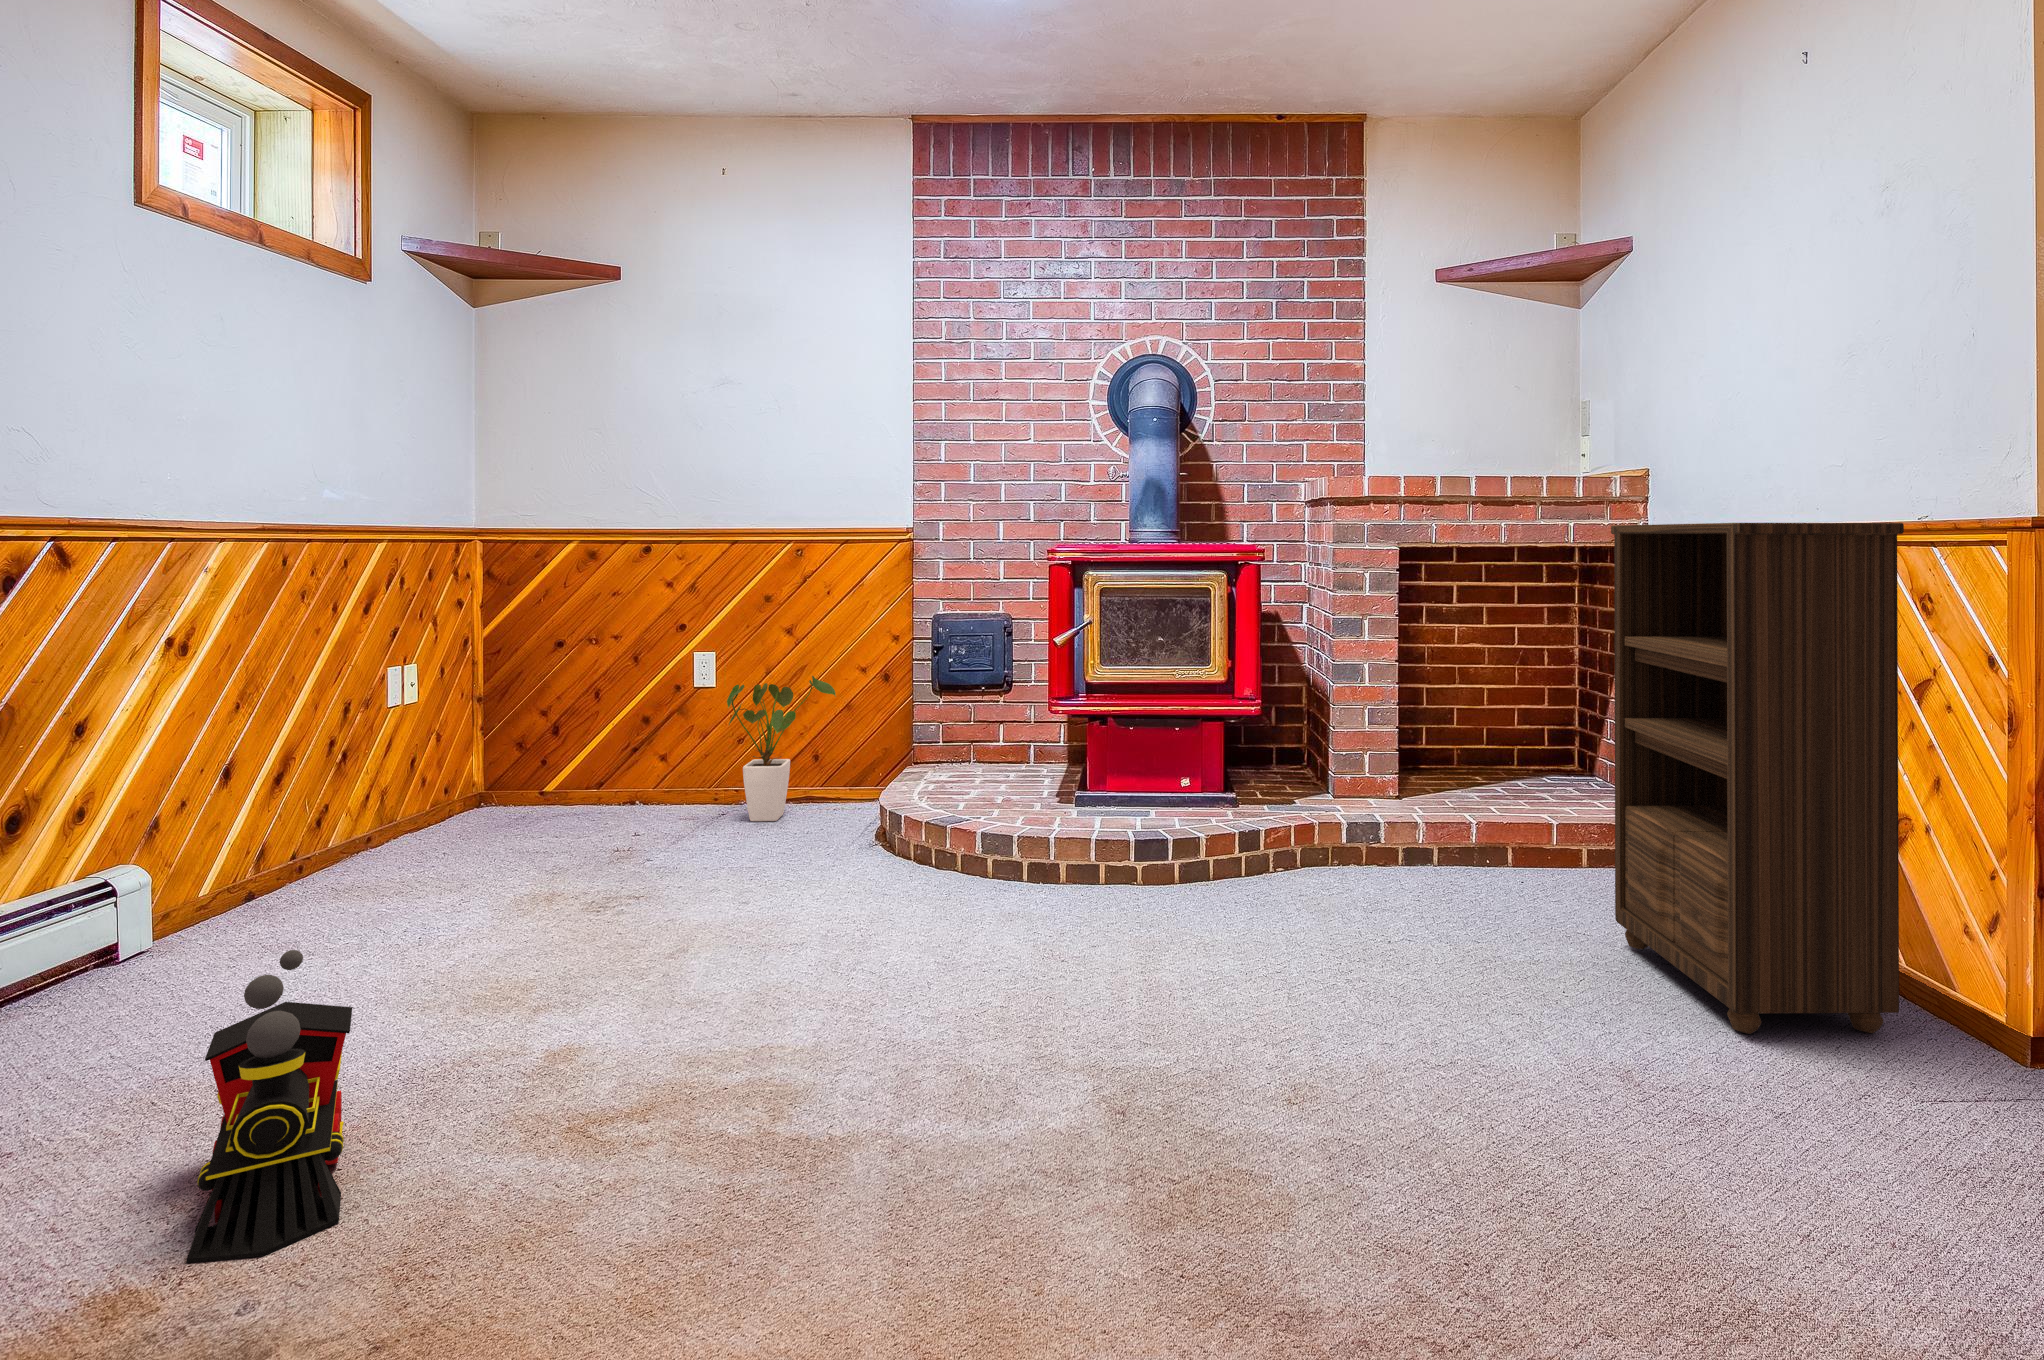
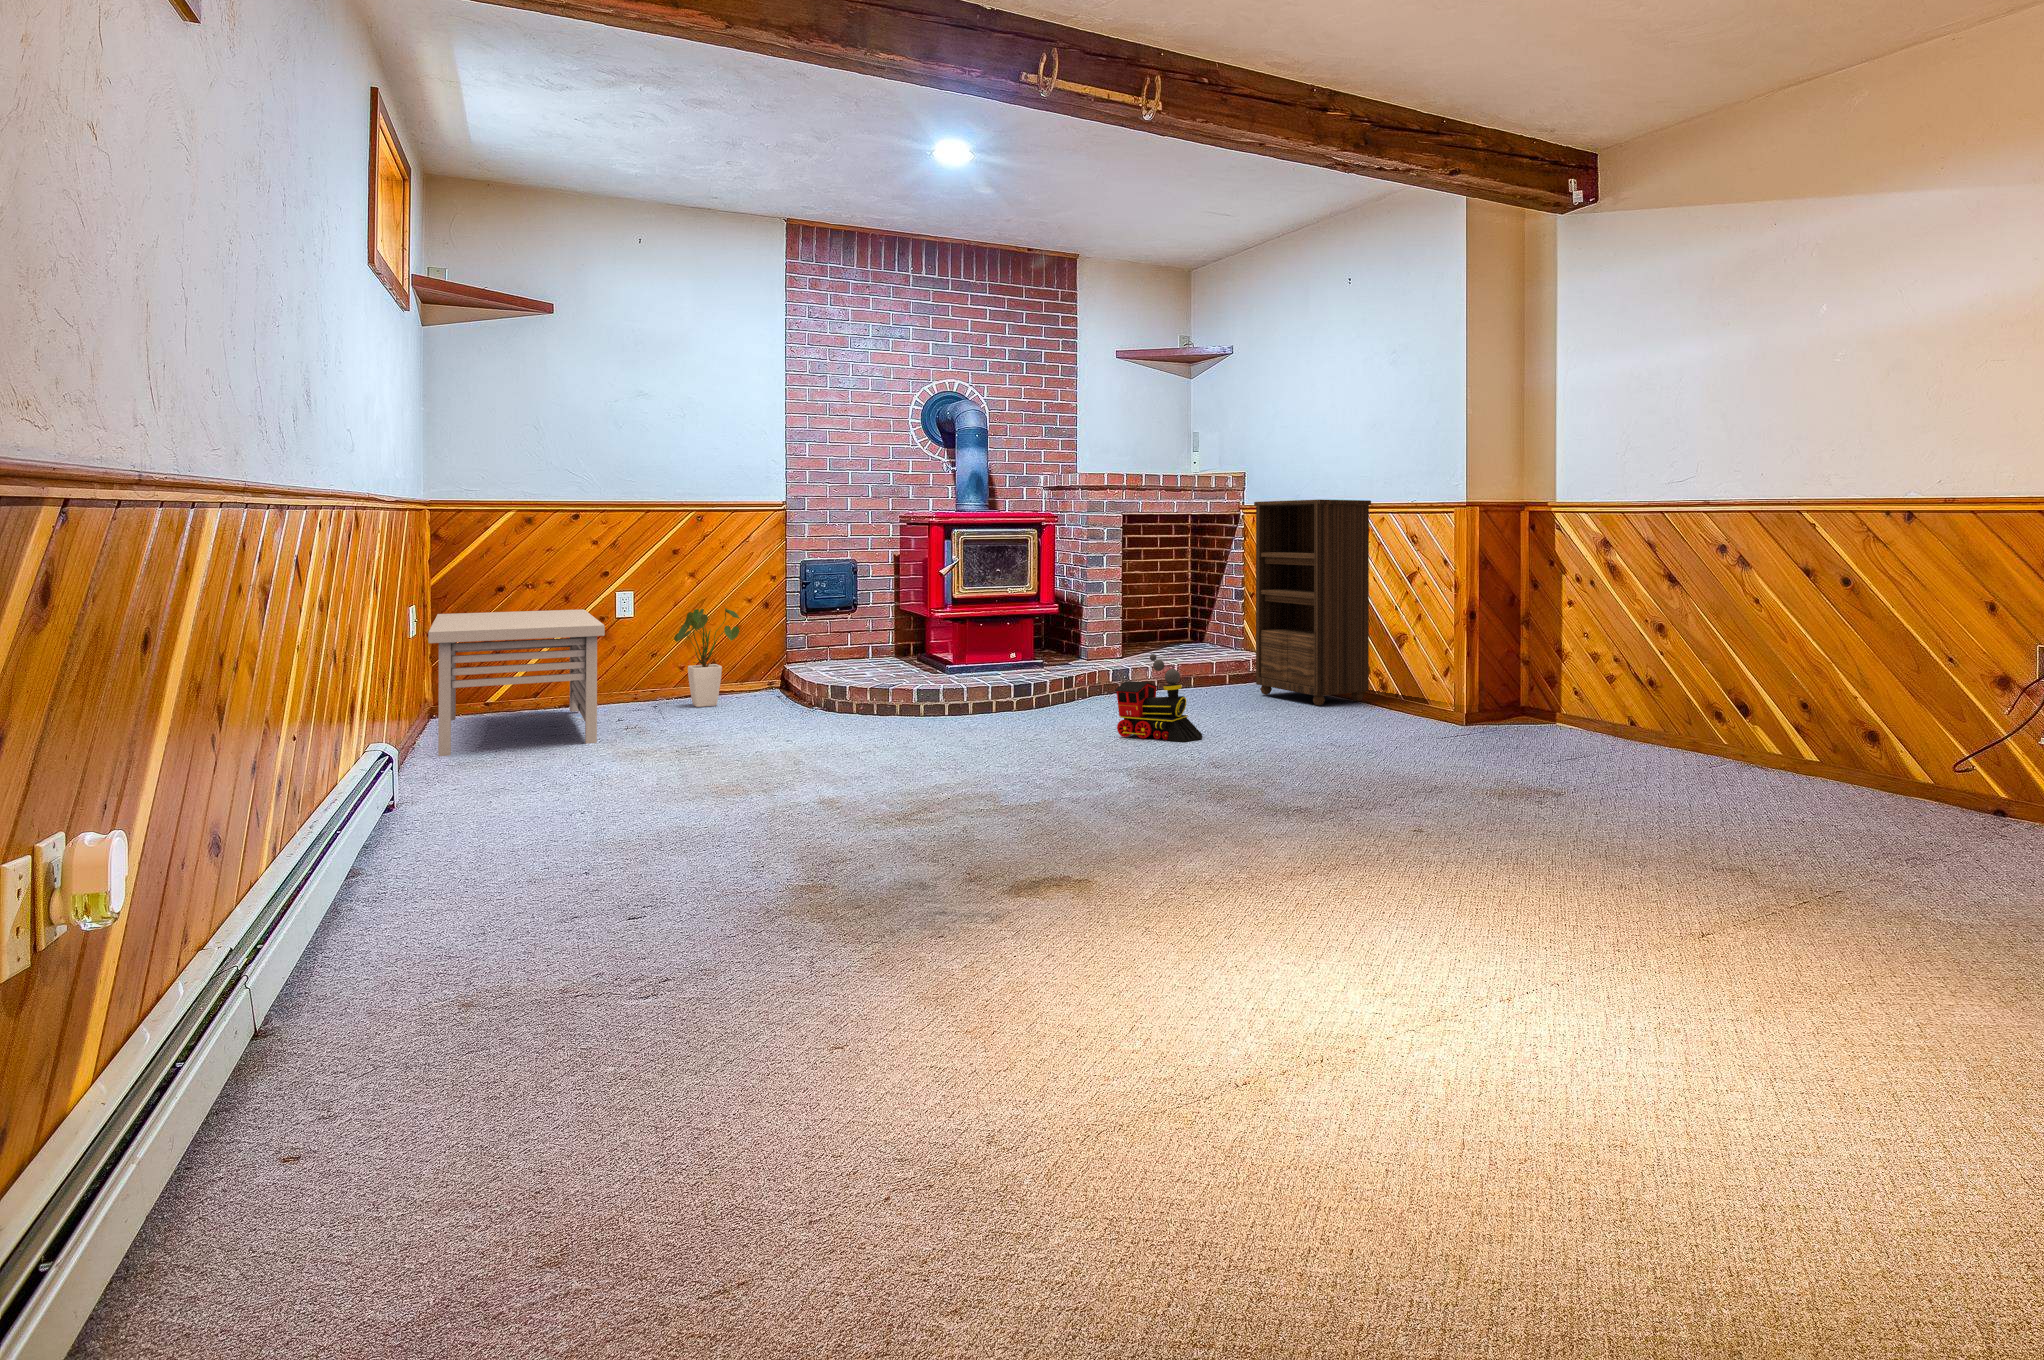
storage bench: none [246,675,639,901] -> present [428,609,605,756]
toy train: present [186,950,352,1263] -> present [1115,654,1202,742]

